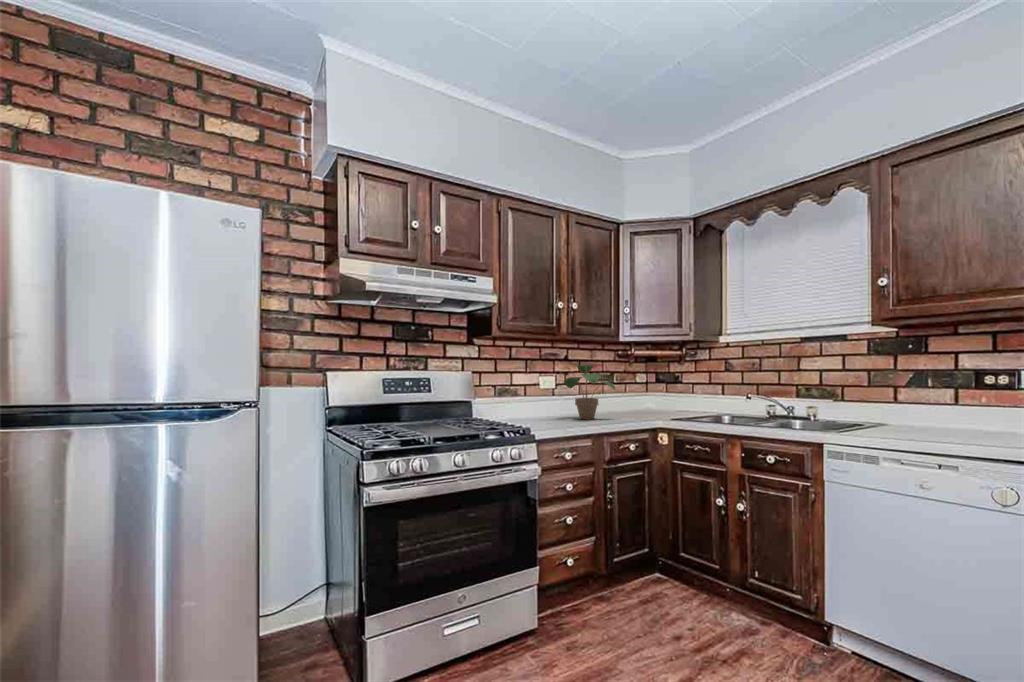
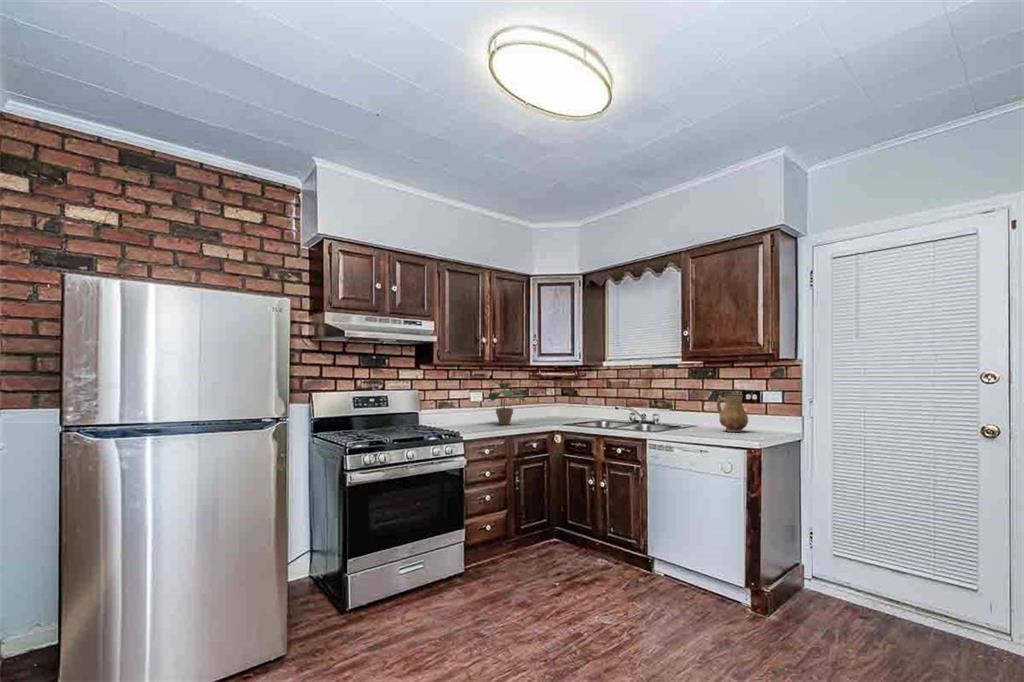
ceramic pitcher: none [920,371,983,431] -> present [716,393,748,432]

